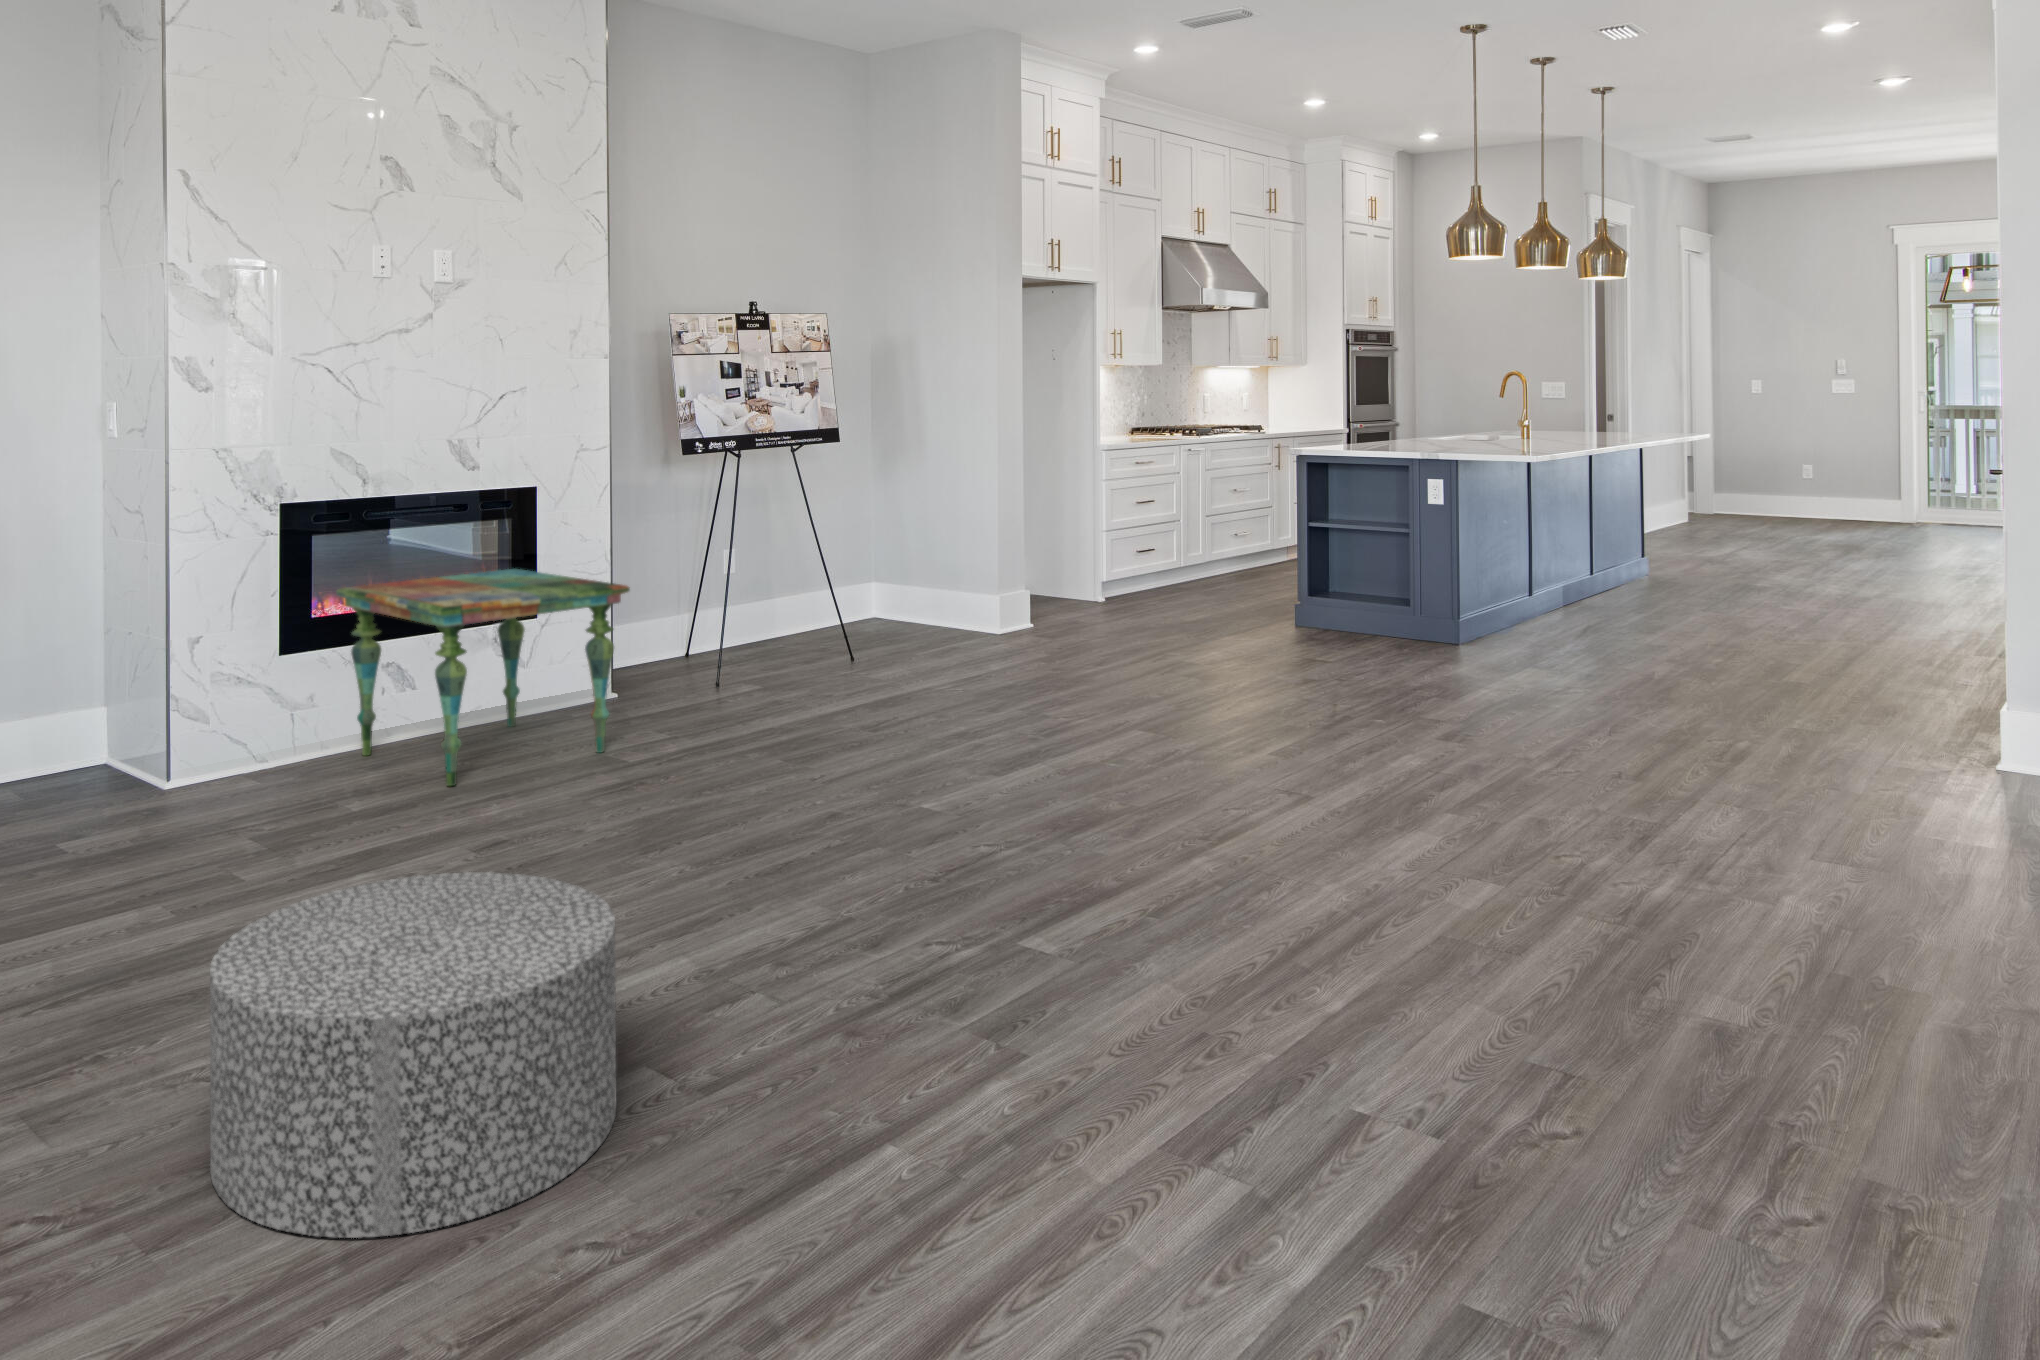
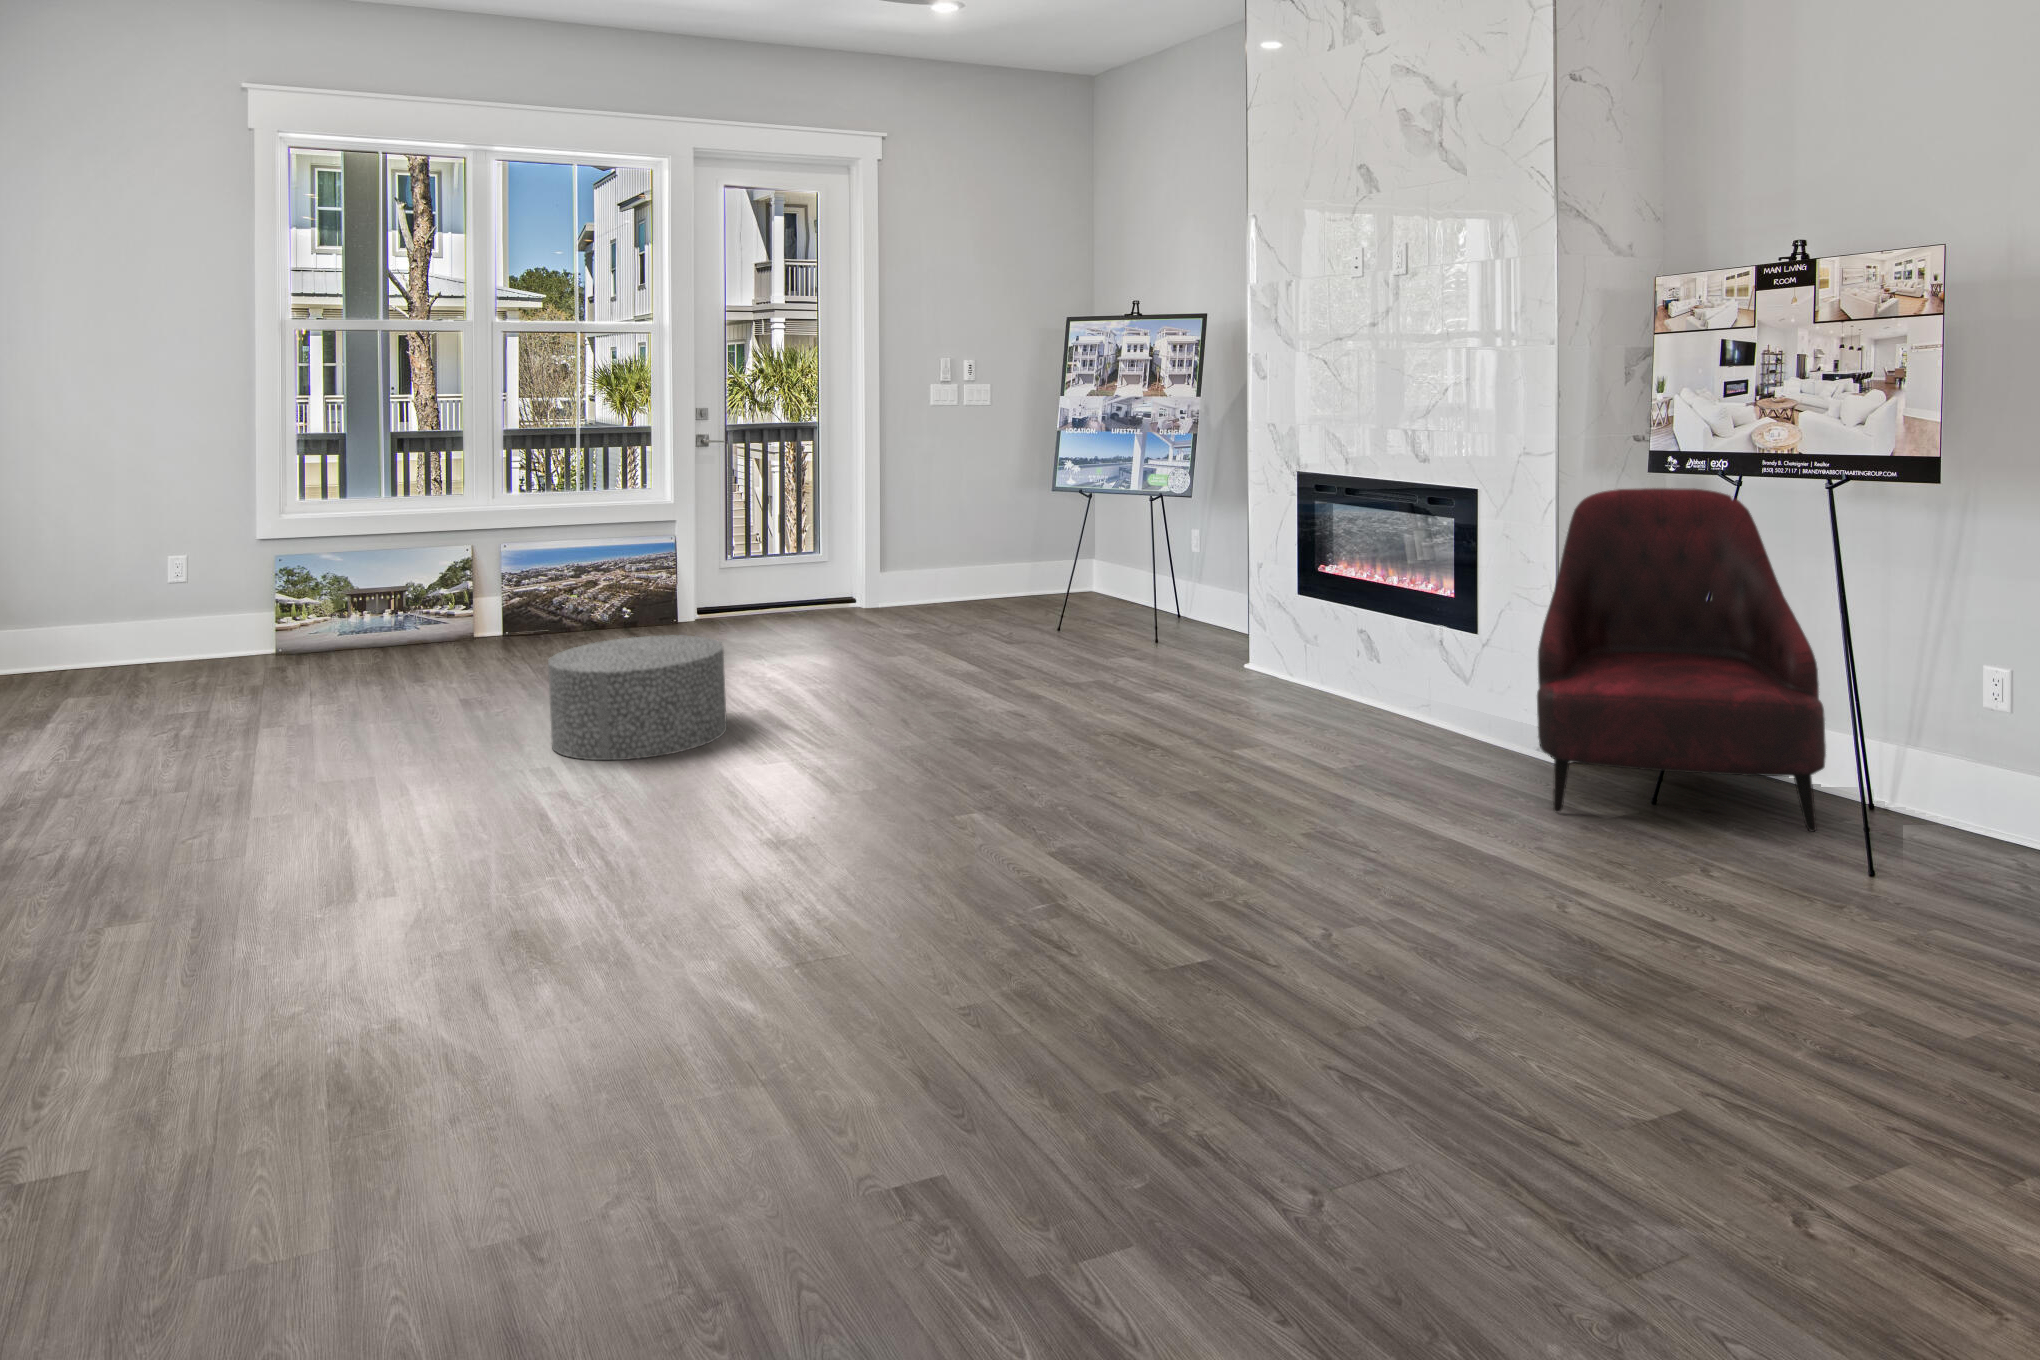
armchair: none [616,474,828,697] -> present [1537,488,1826,832]
side table: present [336,569,630,786] -> none [1167,546,1440,746]

